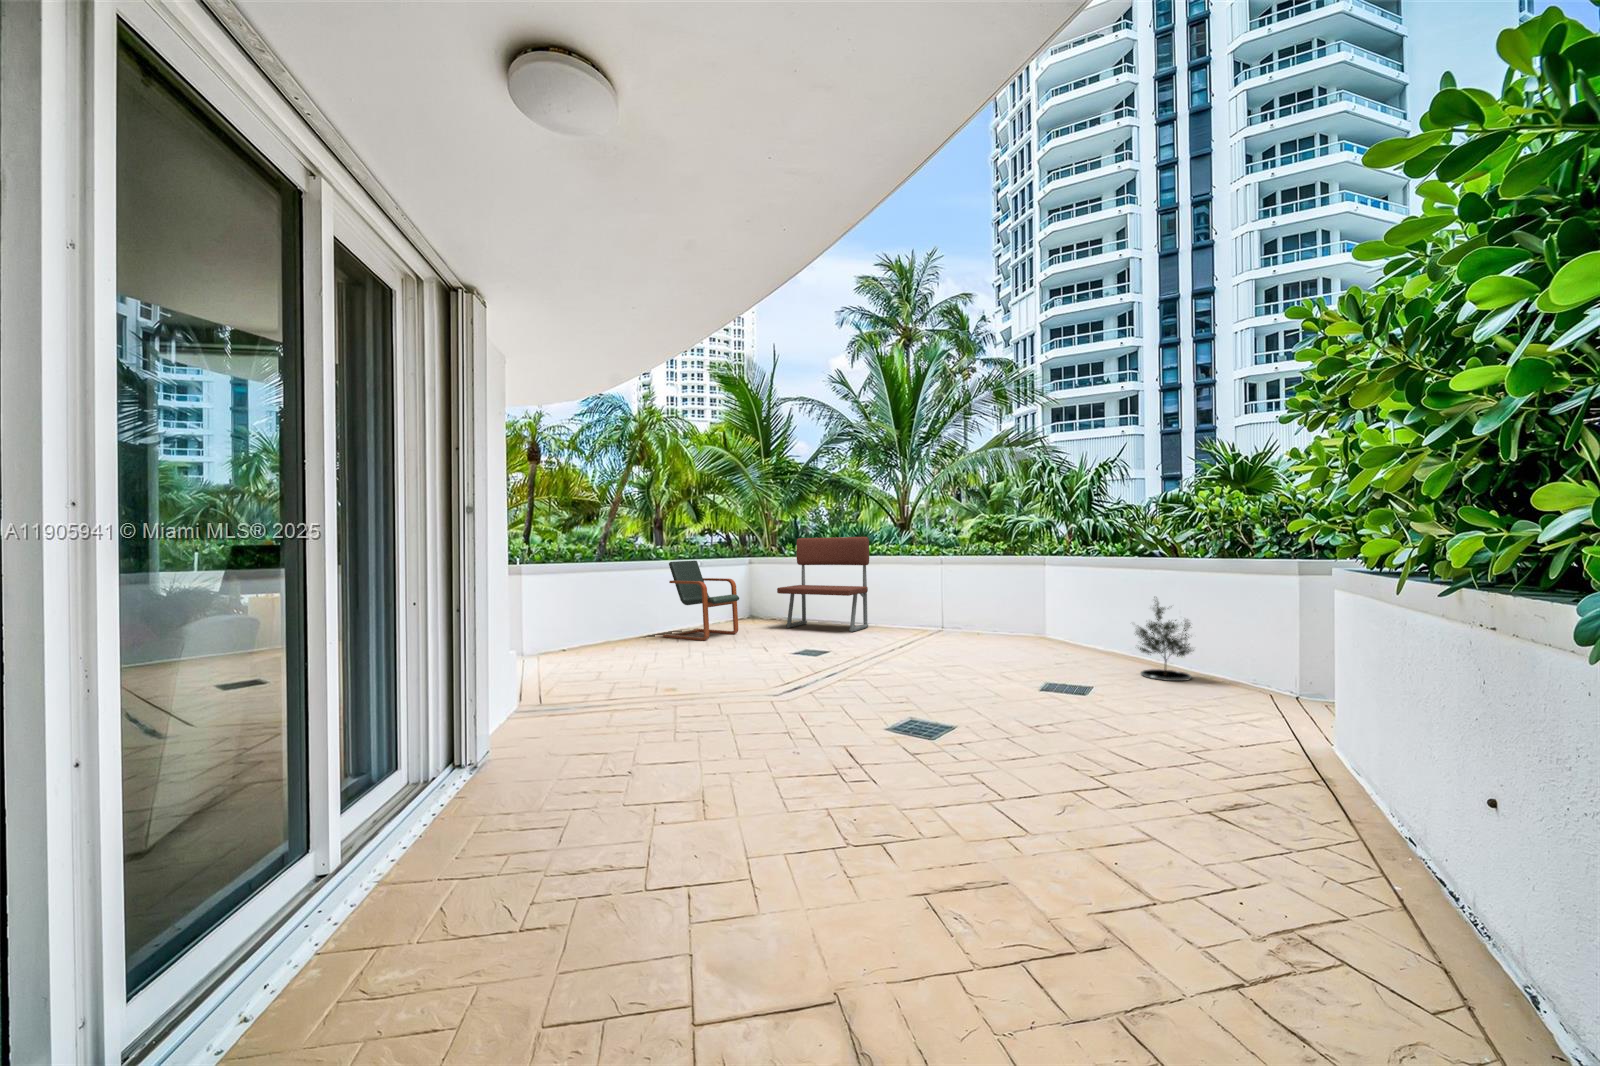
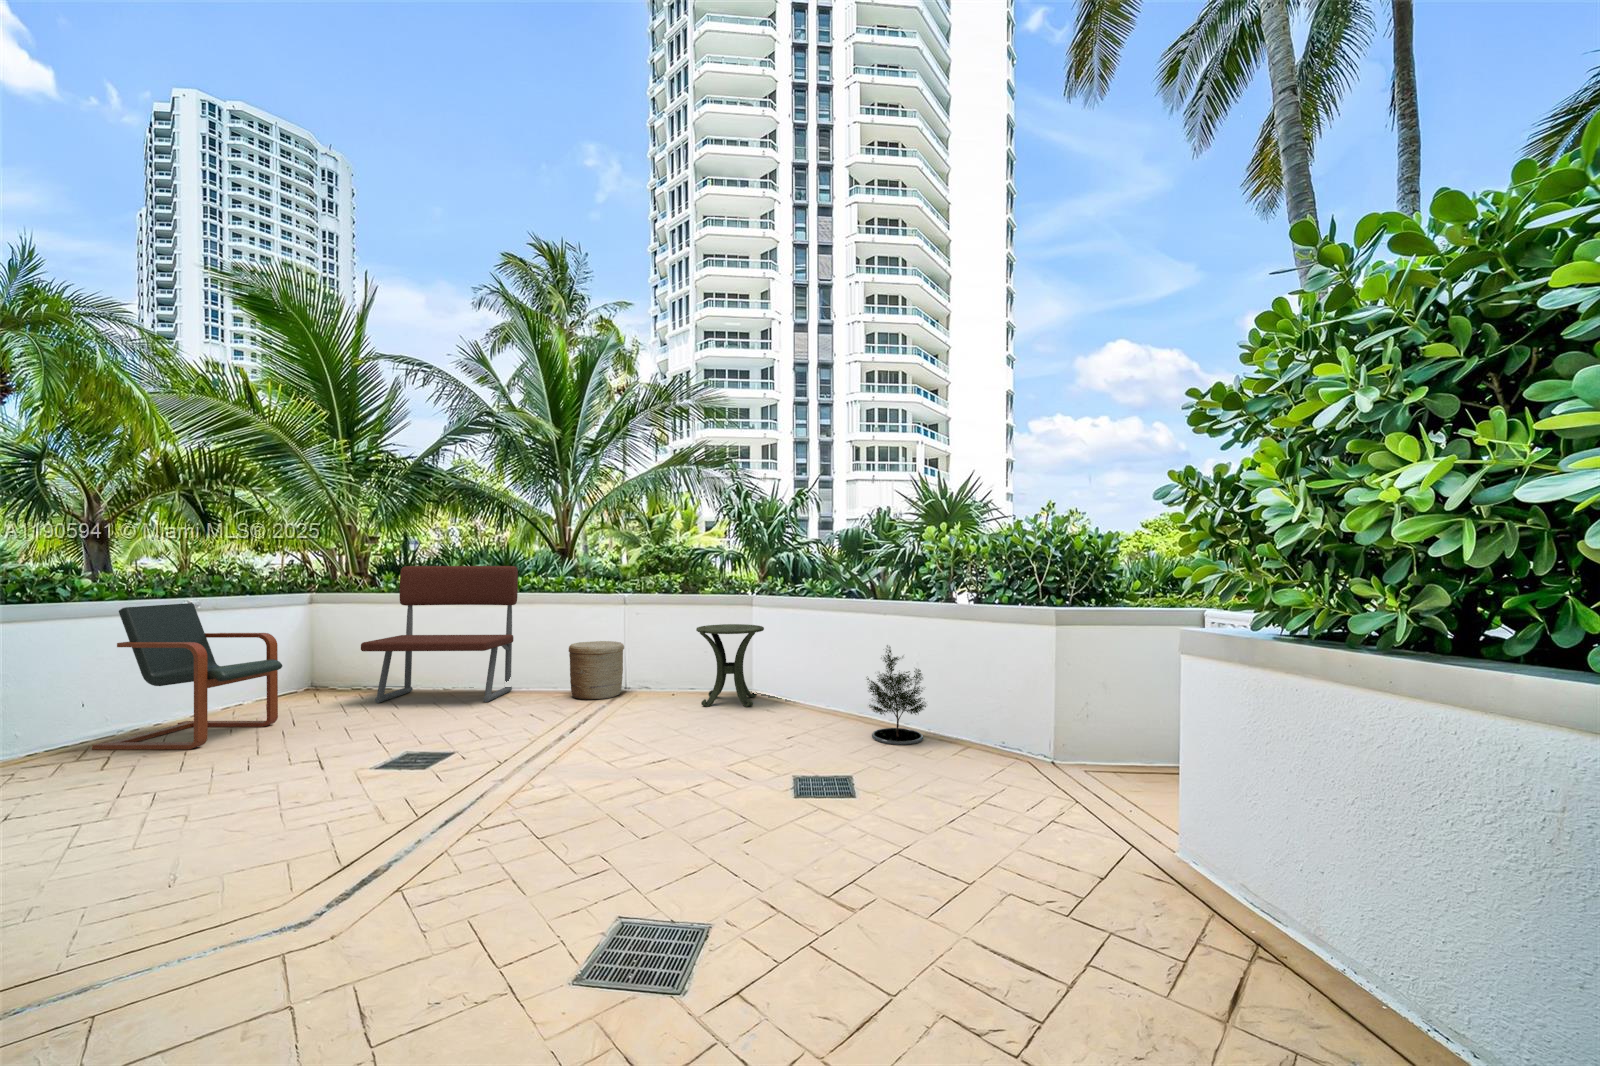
side table: none [999,582,1059,648] -> present [696,624,764,707]
woven basket: none [905,593,946,636] -> present [569,641,624,700]

